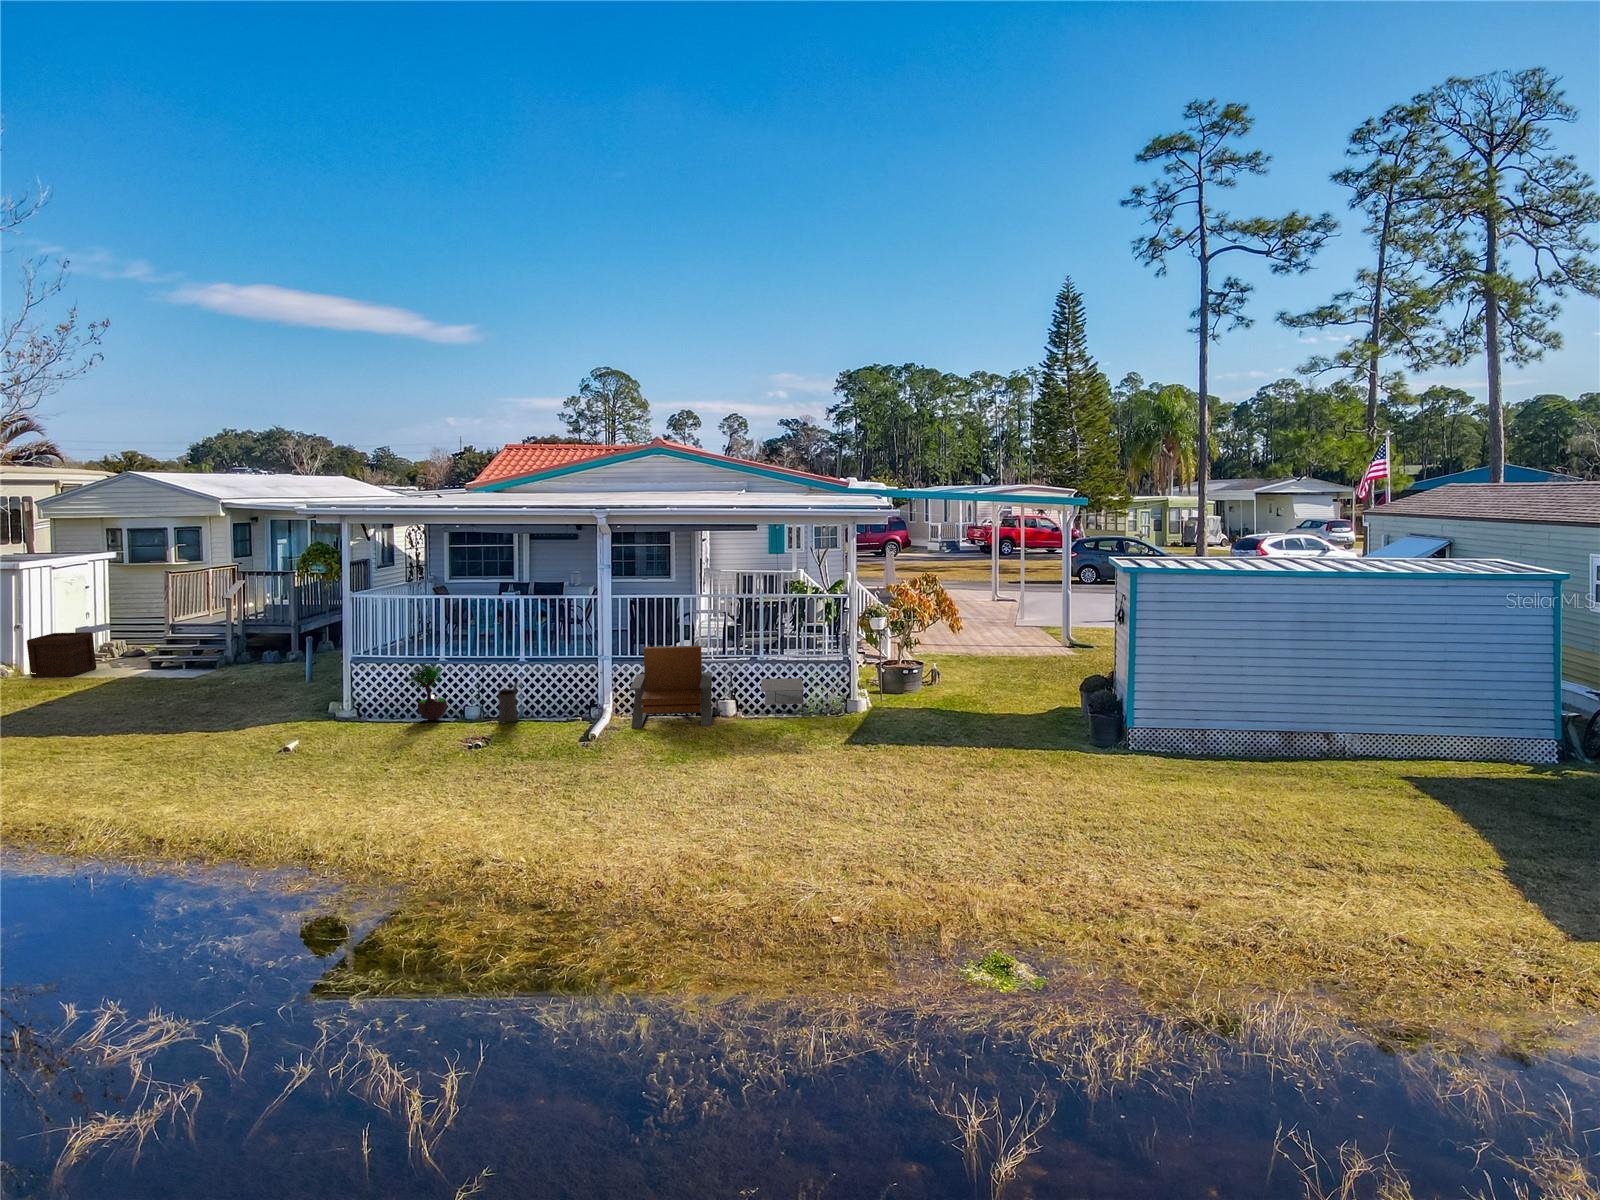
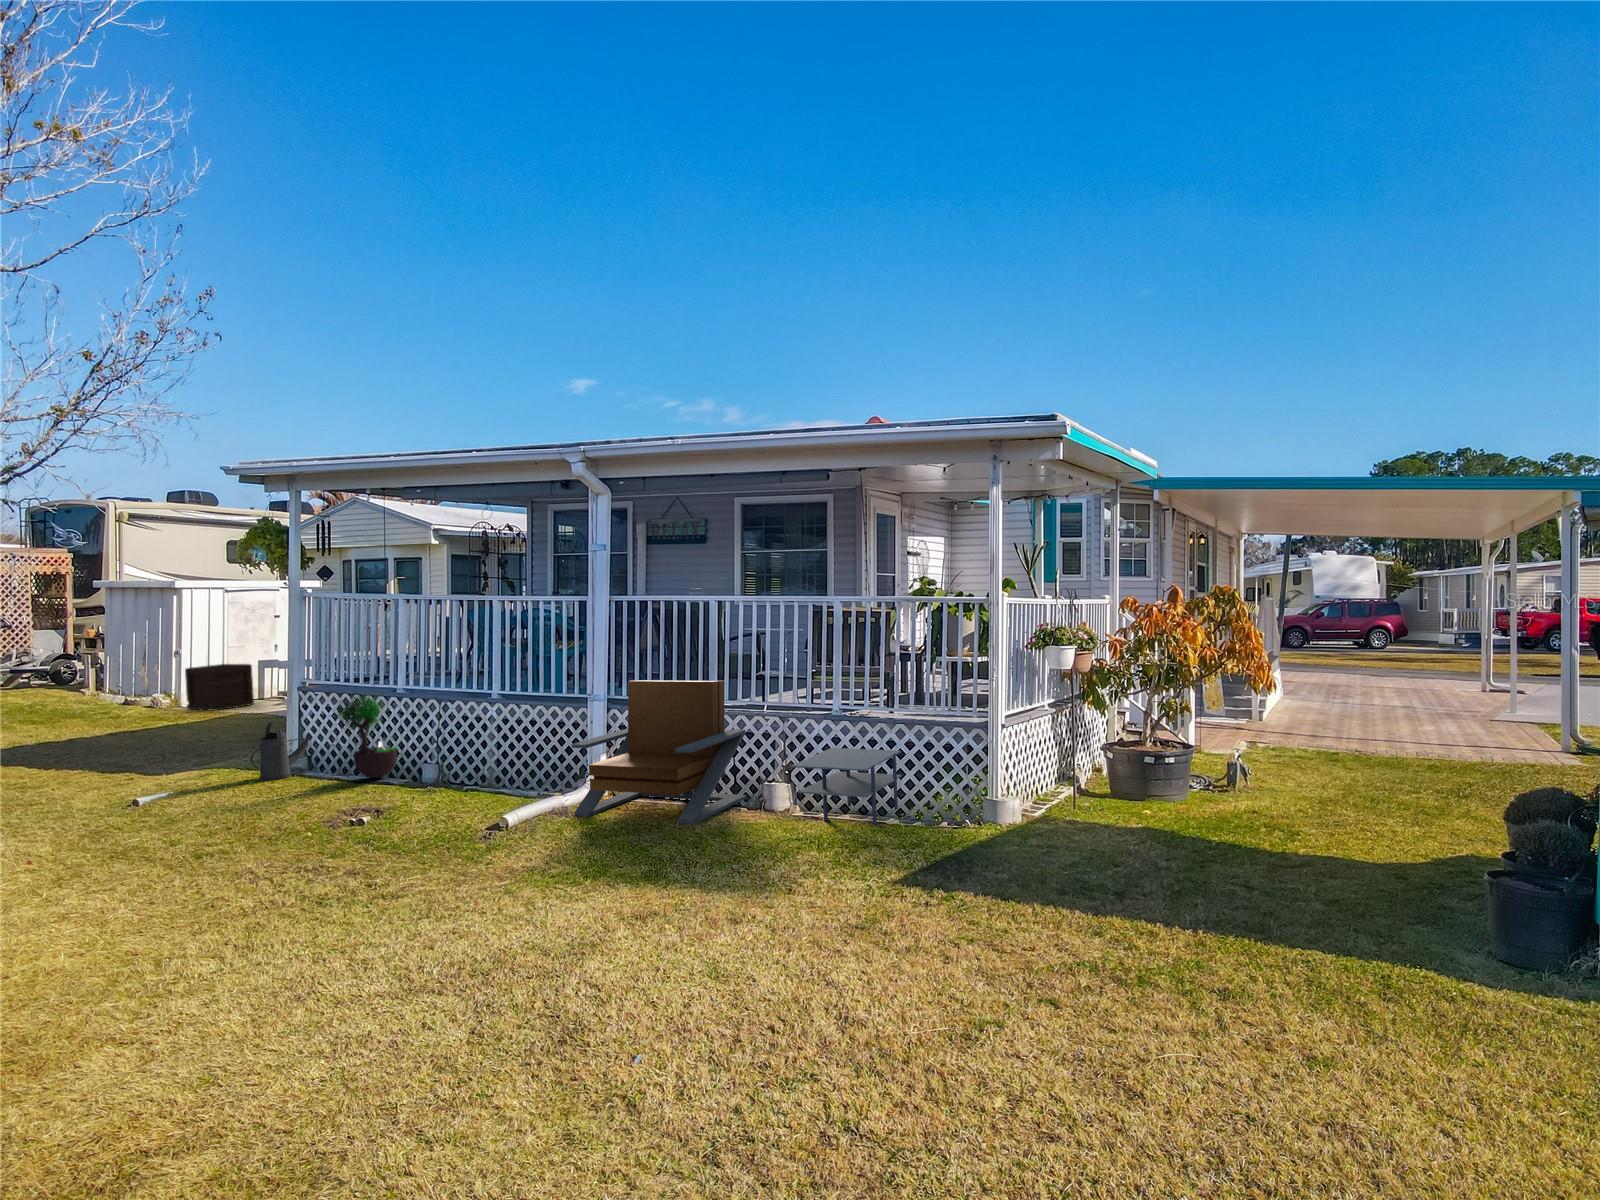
watering can: present [498,682,519,723] -> present [250,722,308,781]

